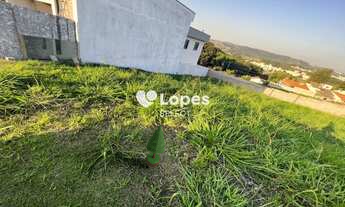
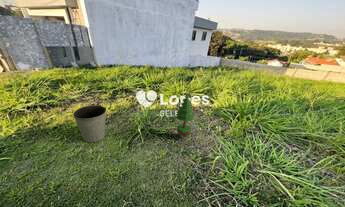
bucket: none [25,122,70,165] -> present [72,105,106,142]

